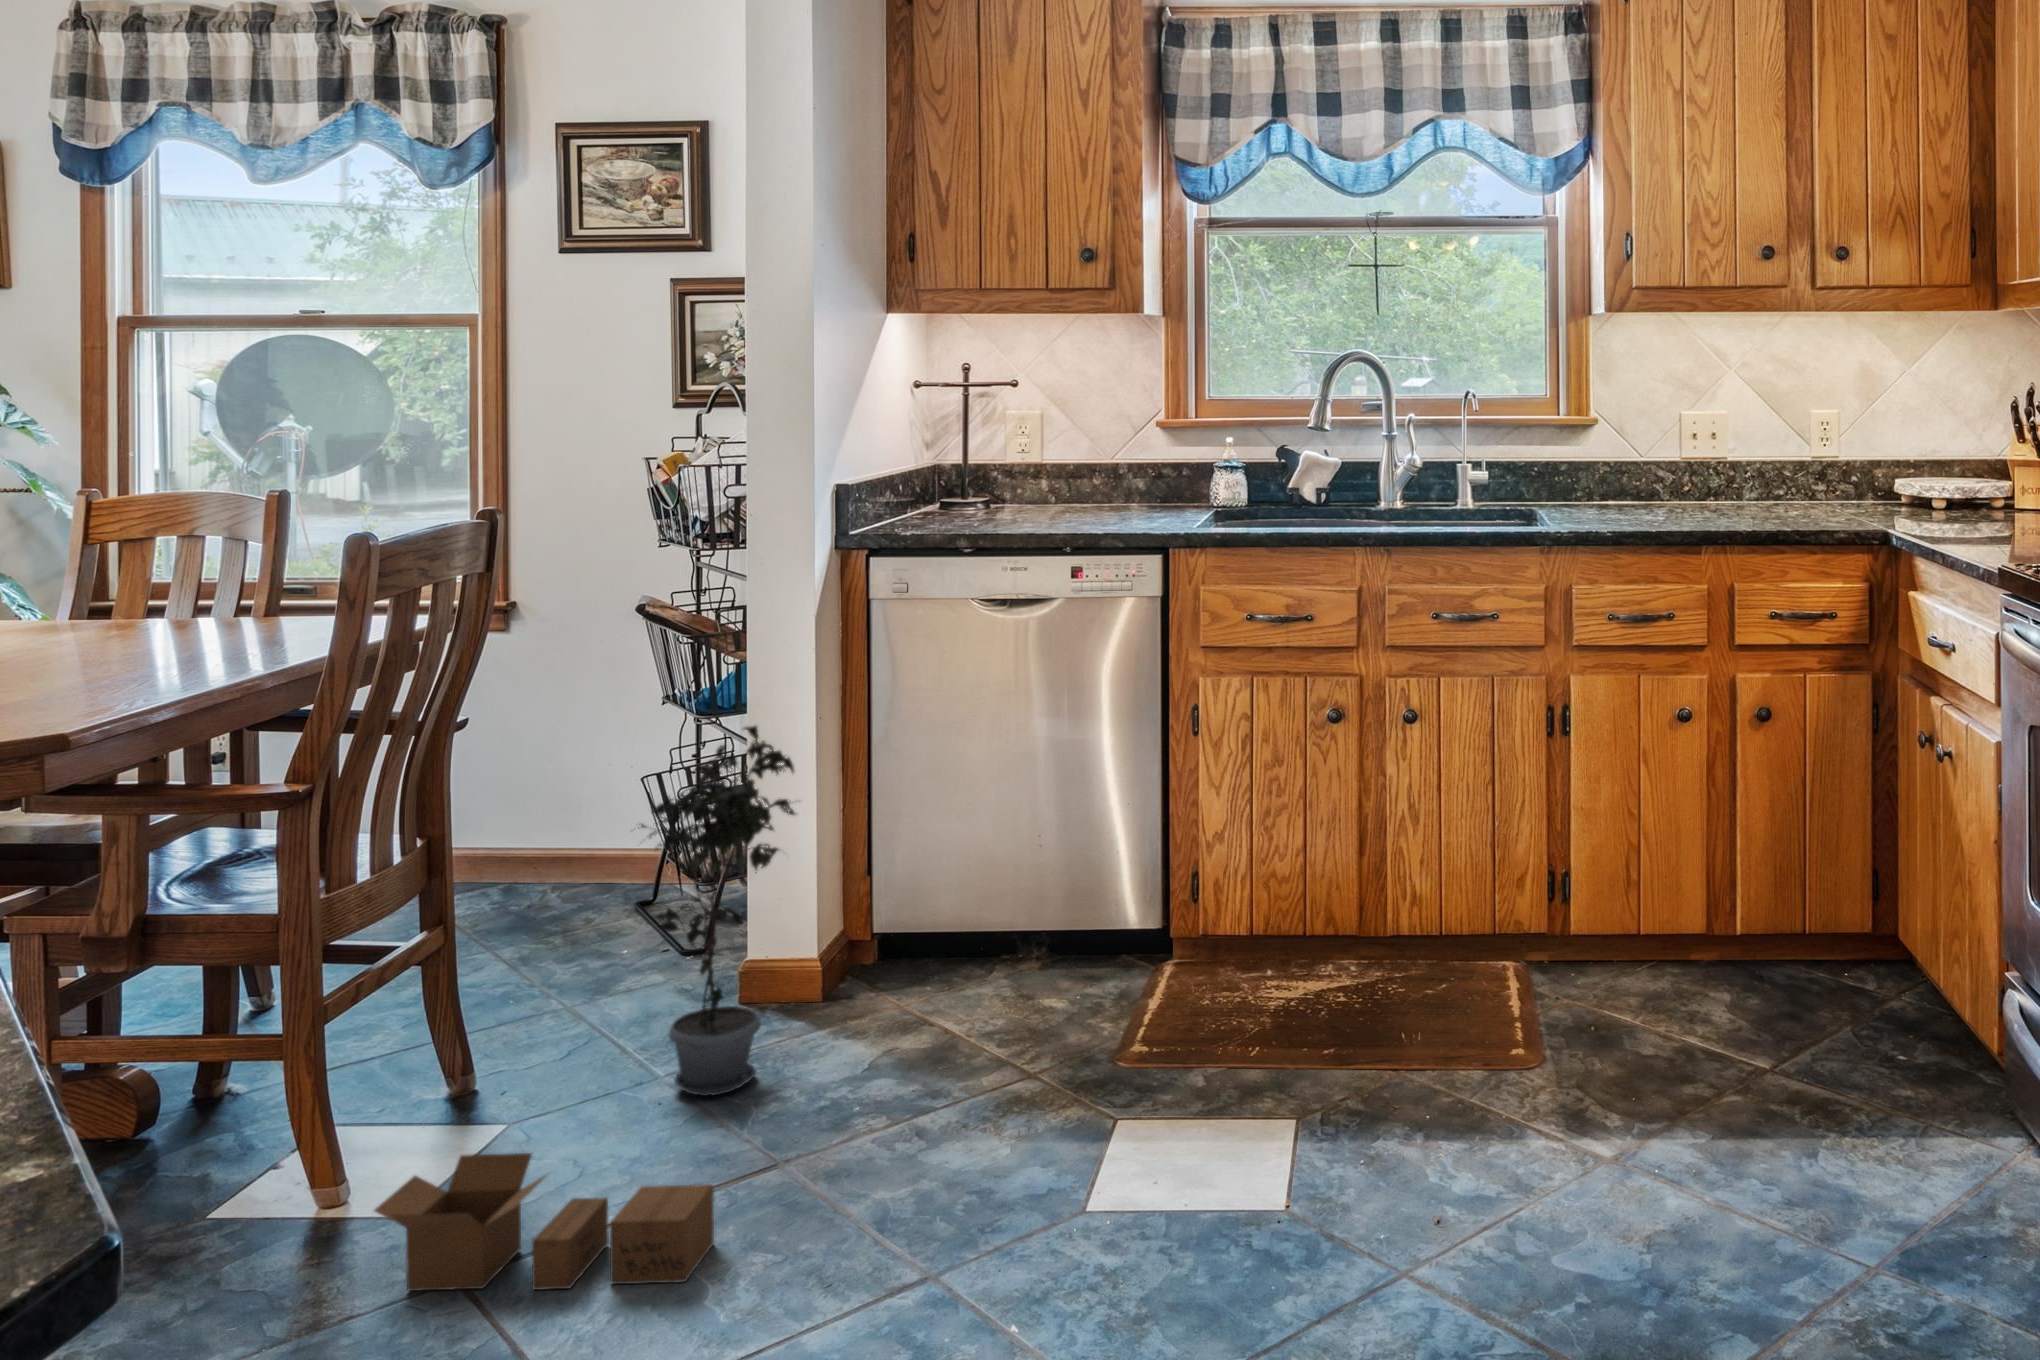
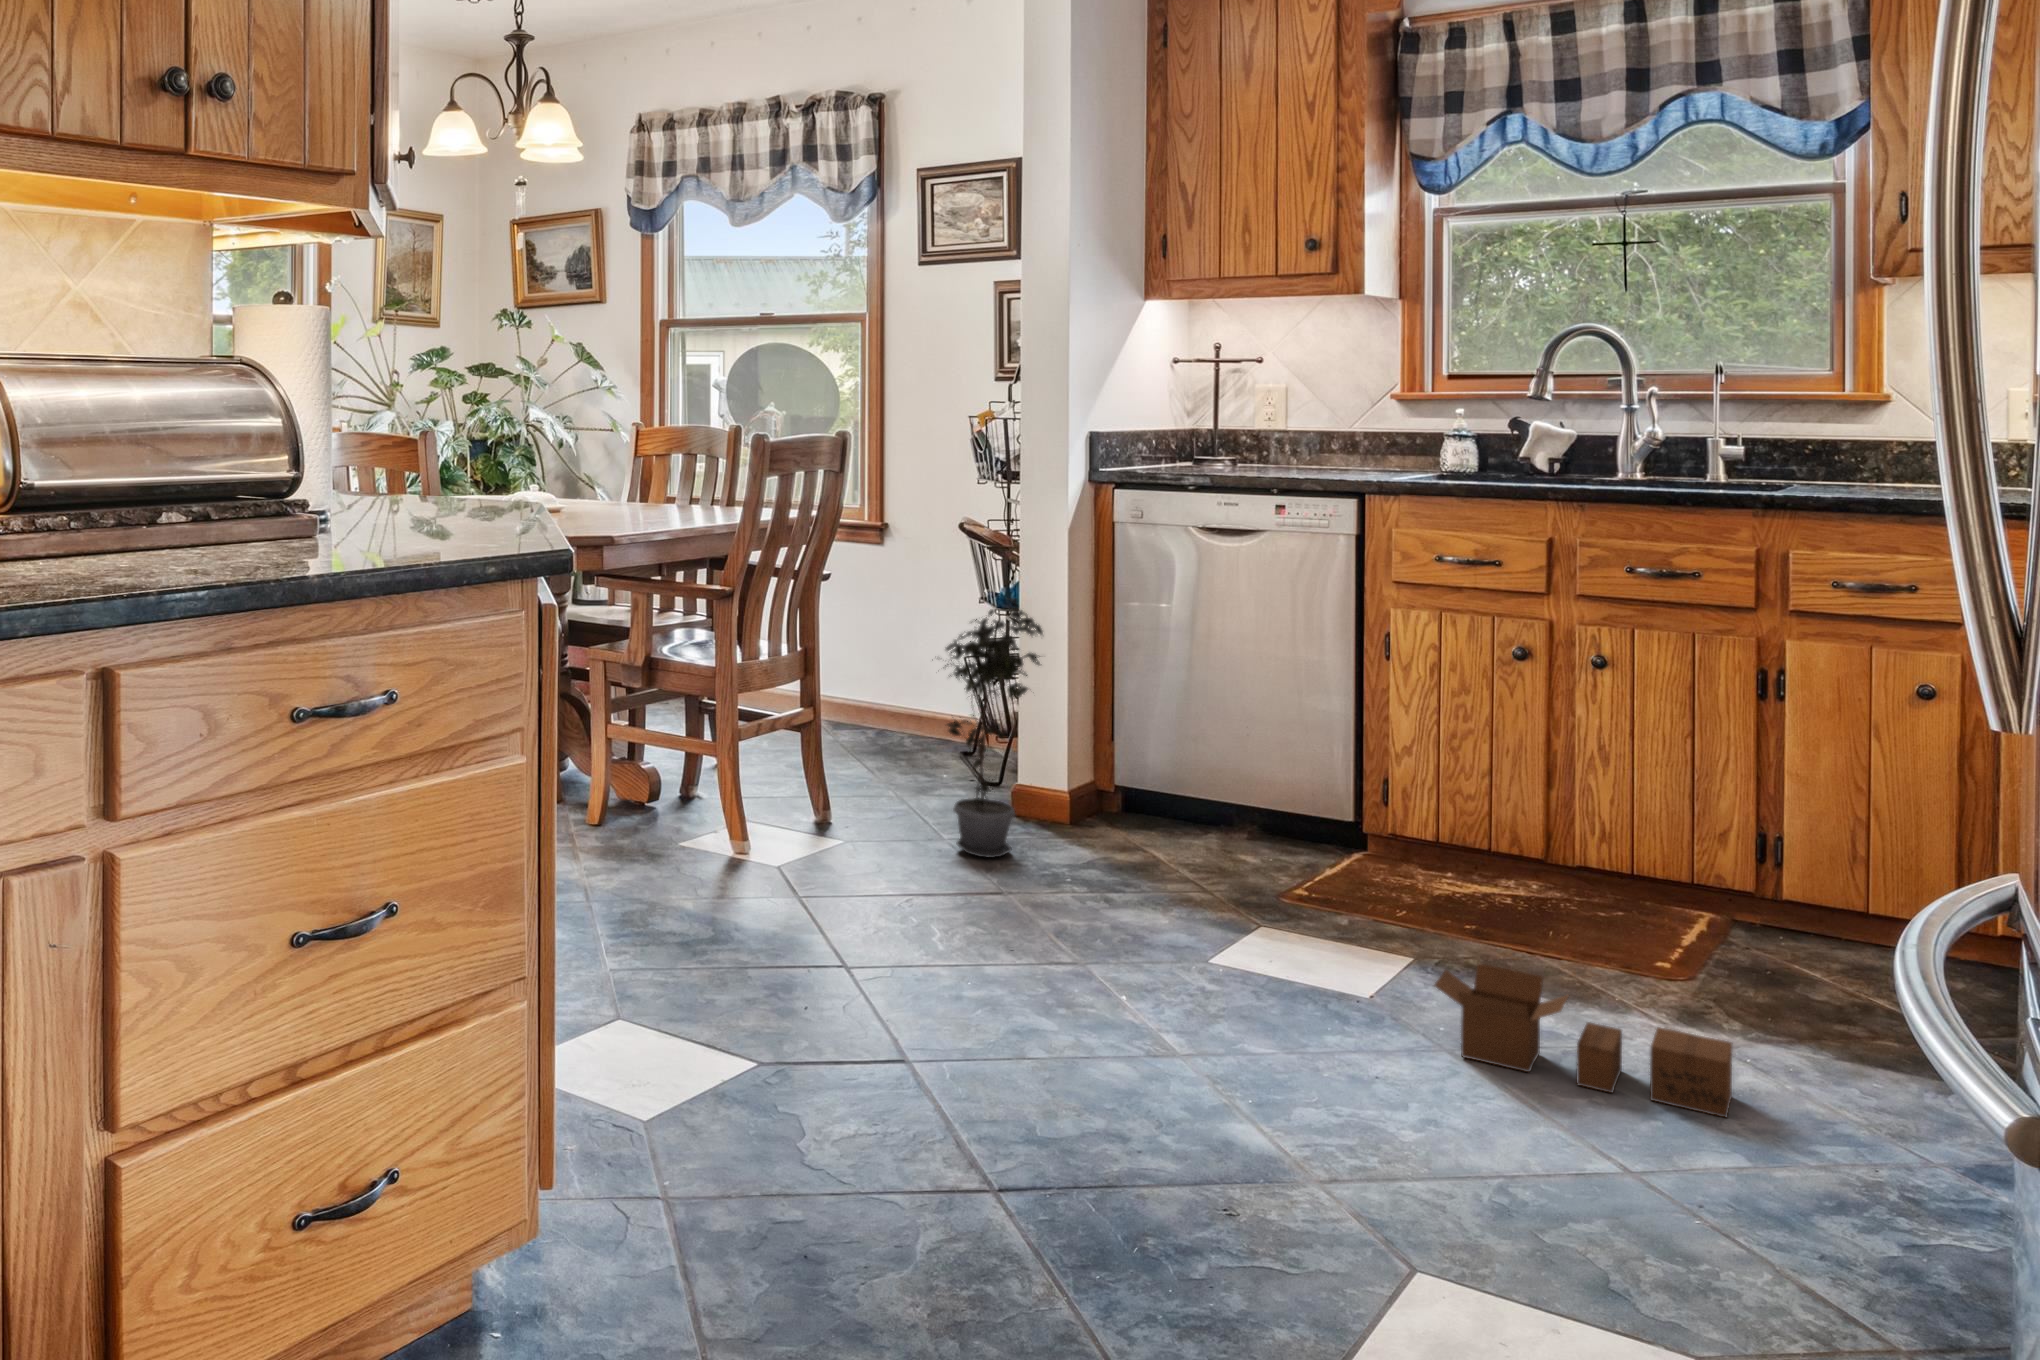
cardboard box: present [374,1153,714,1291] -> present [1435,964,1732,1117]

